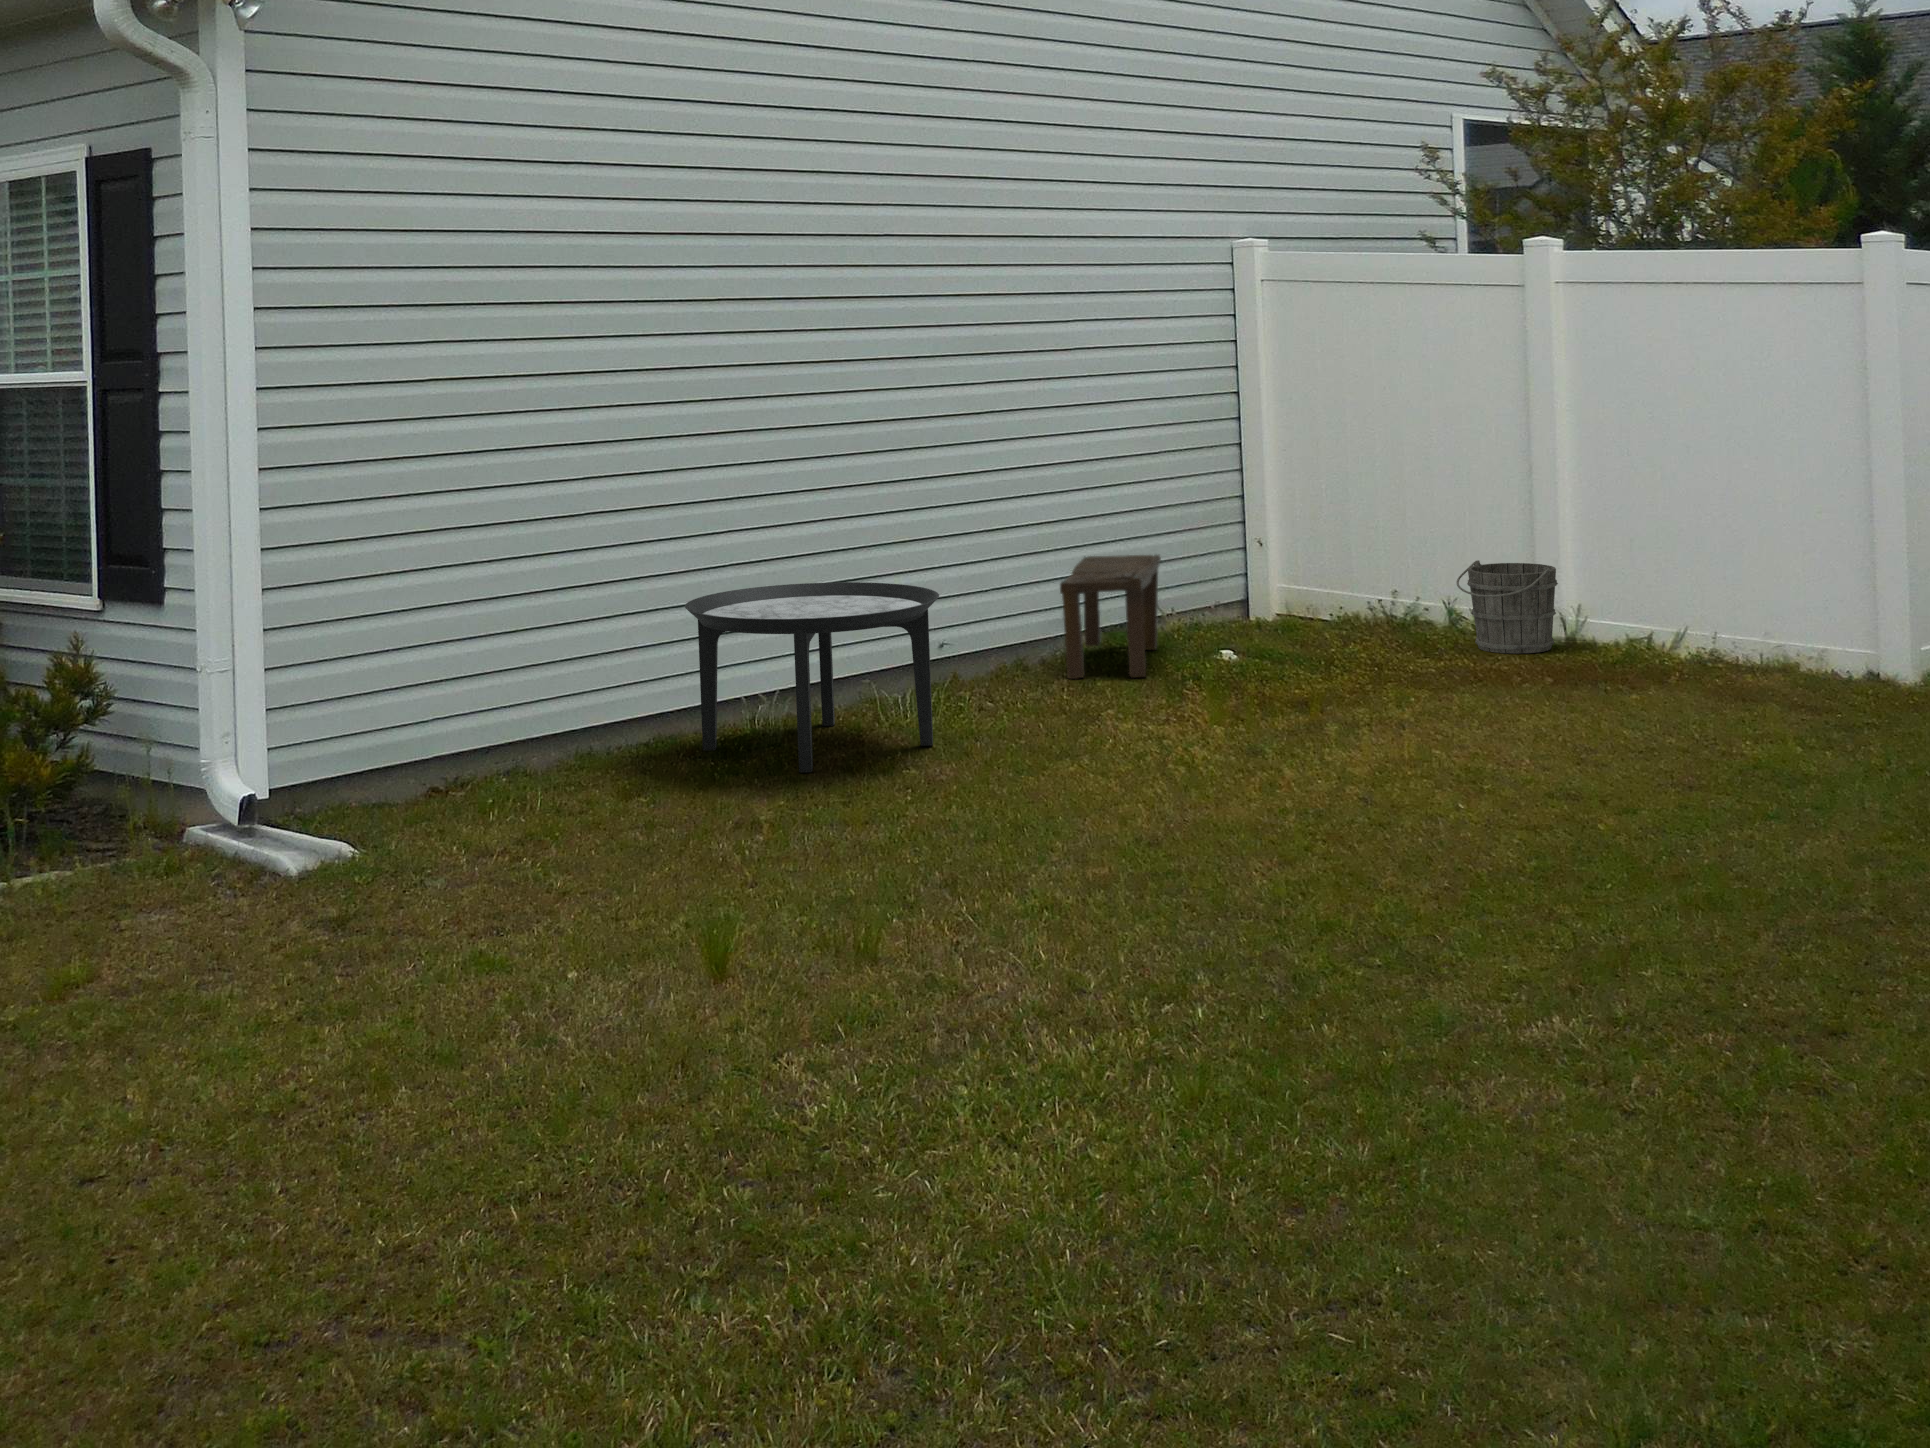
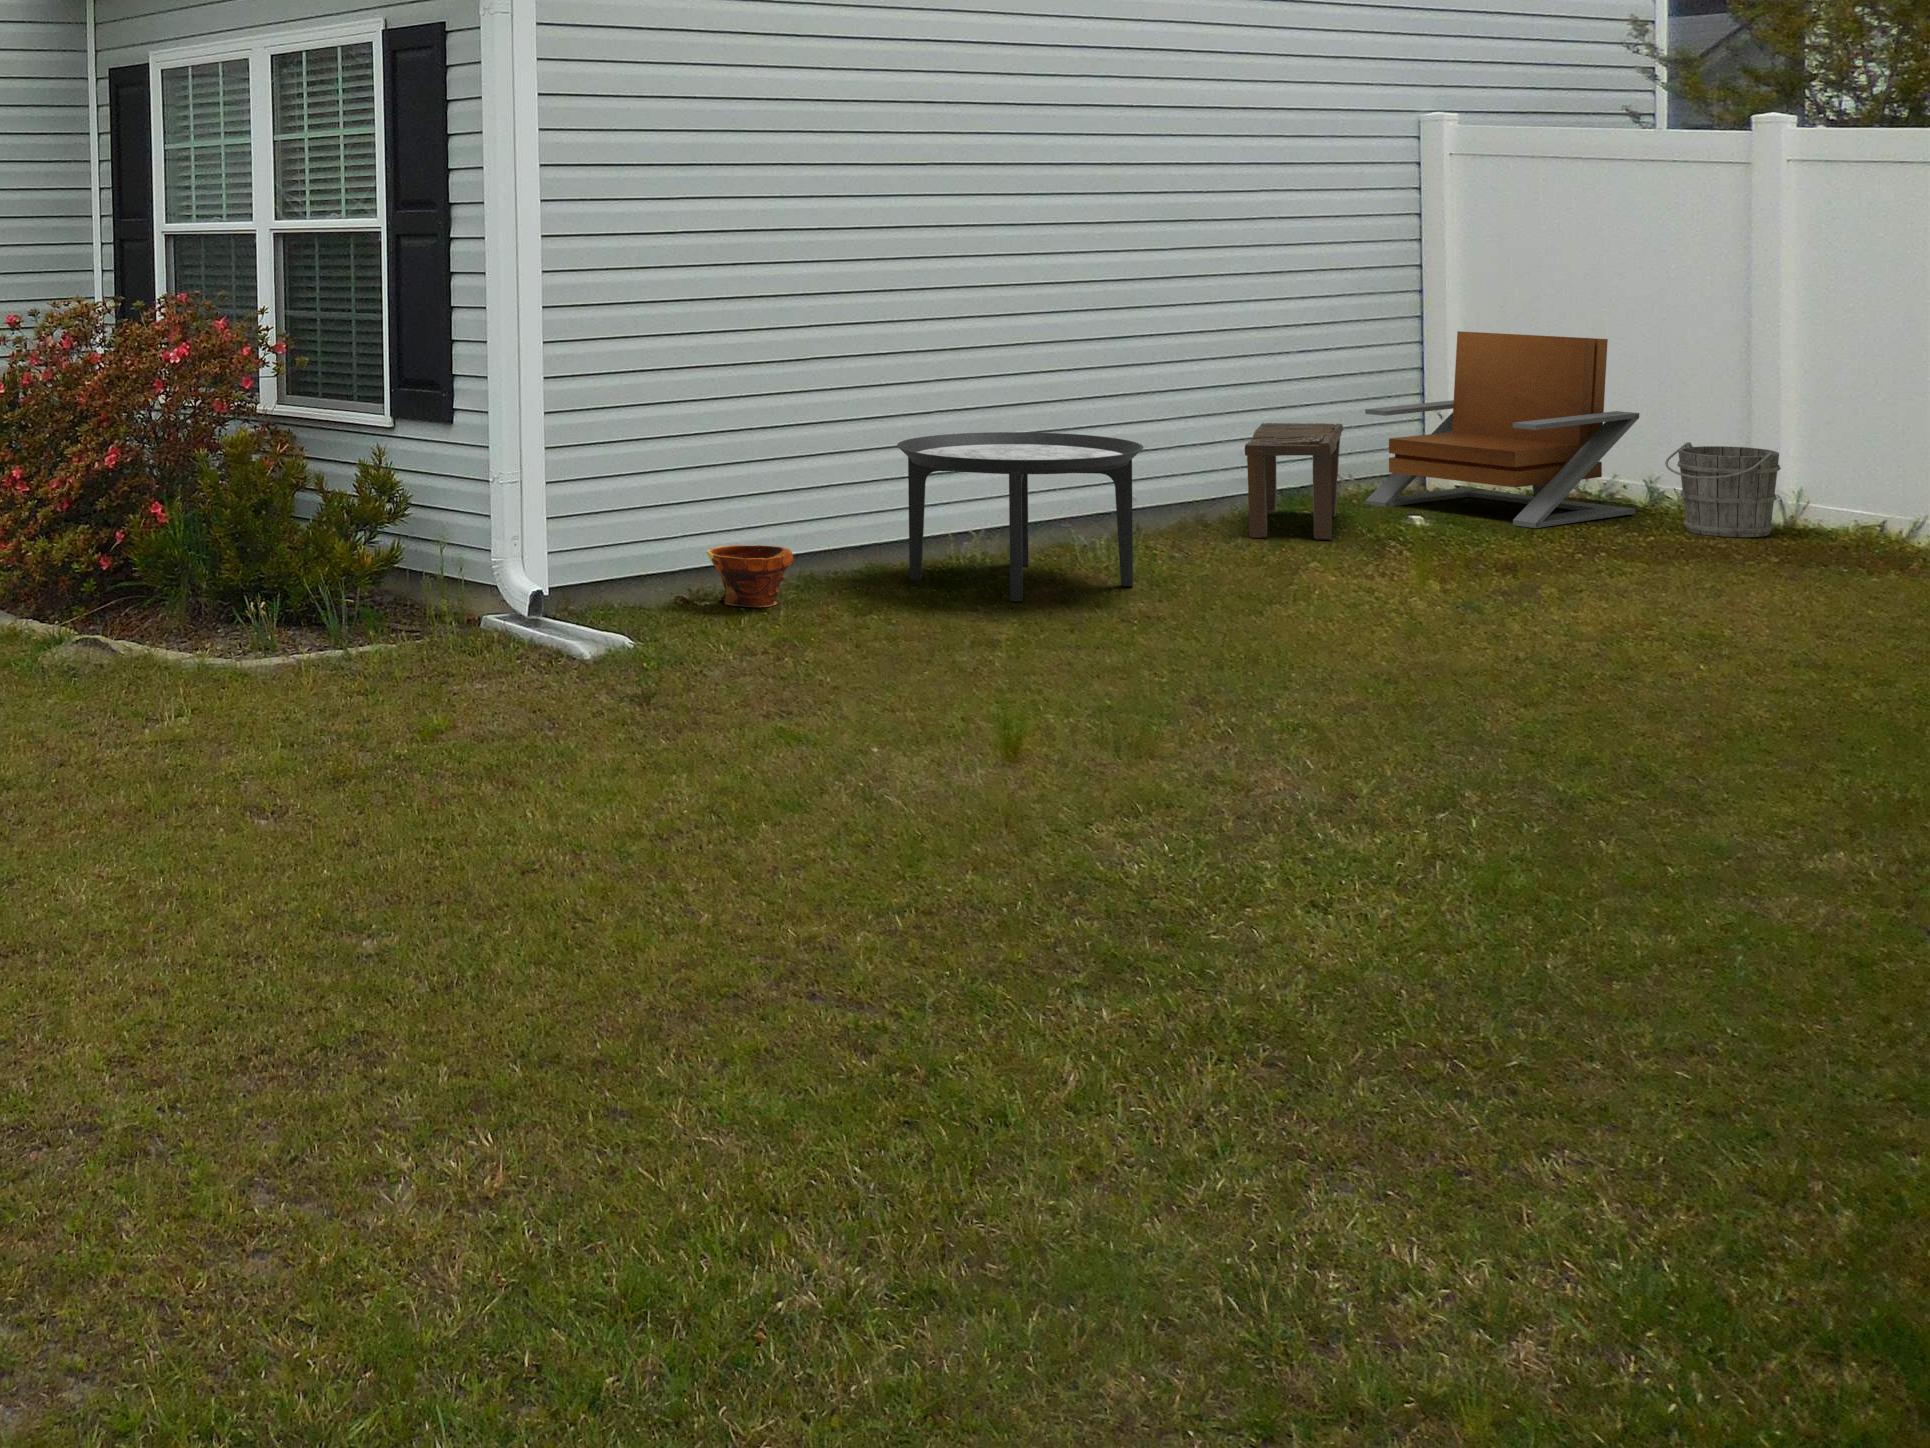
lounge chair: none [1186,455,1435,653] -> present [1365,331,1639,528]
planter: none [464,726,562,798] -> present [706,545,793,607]

